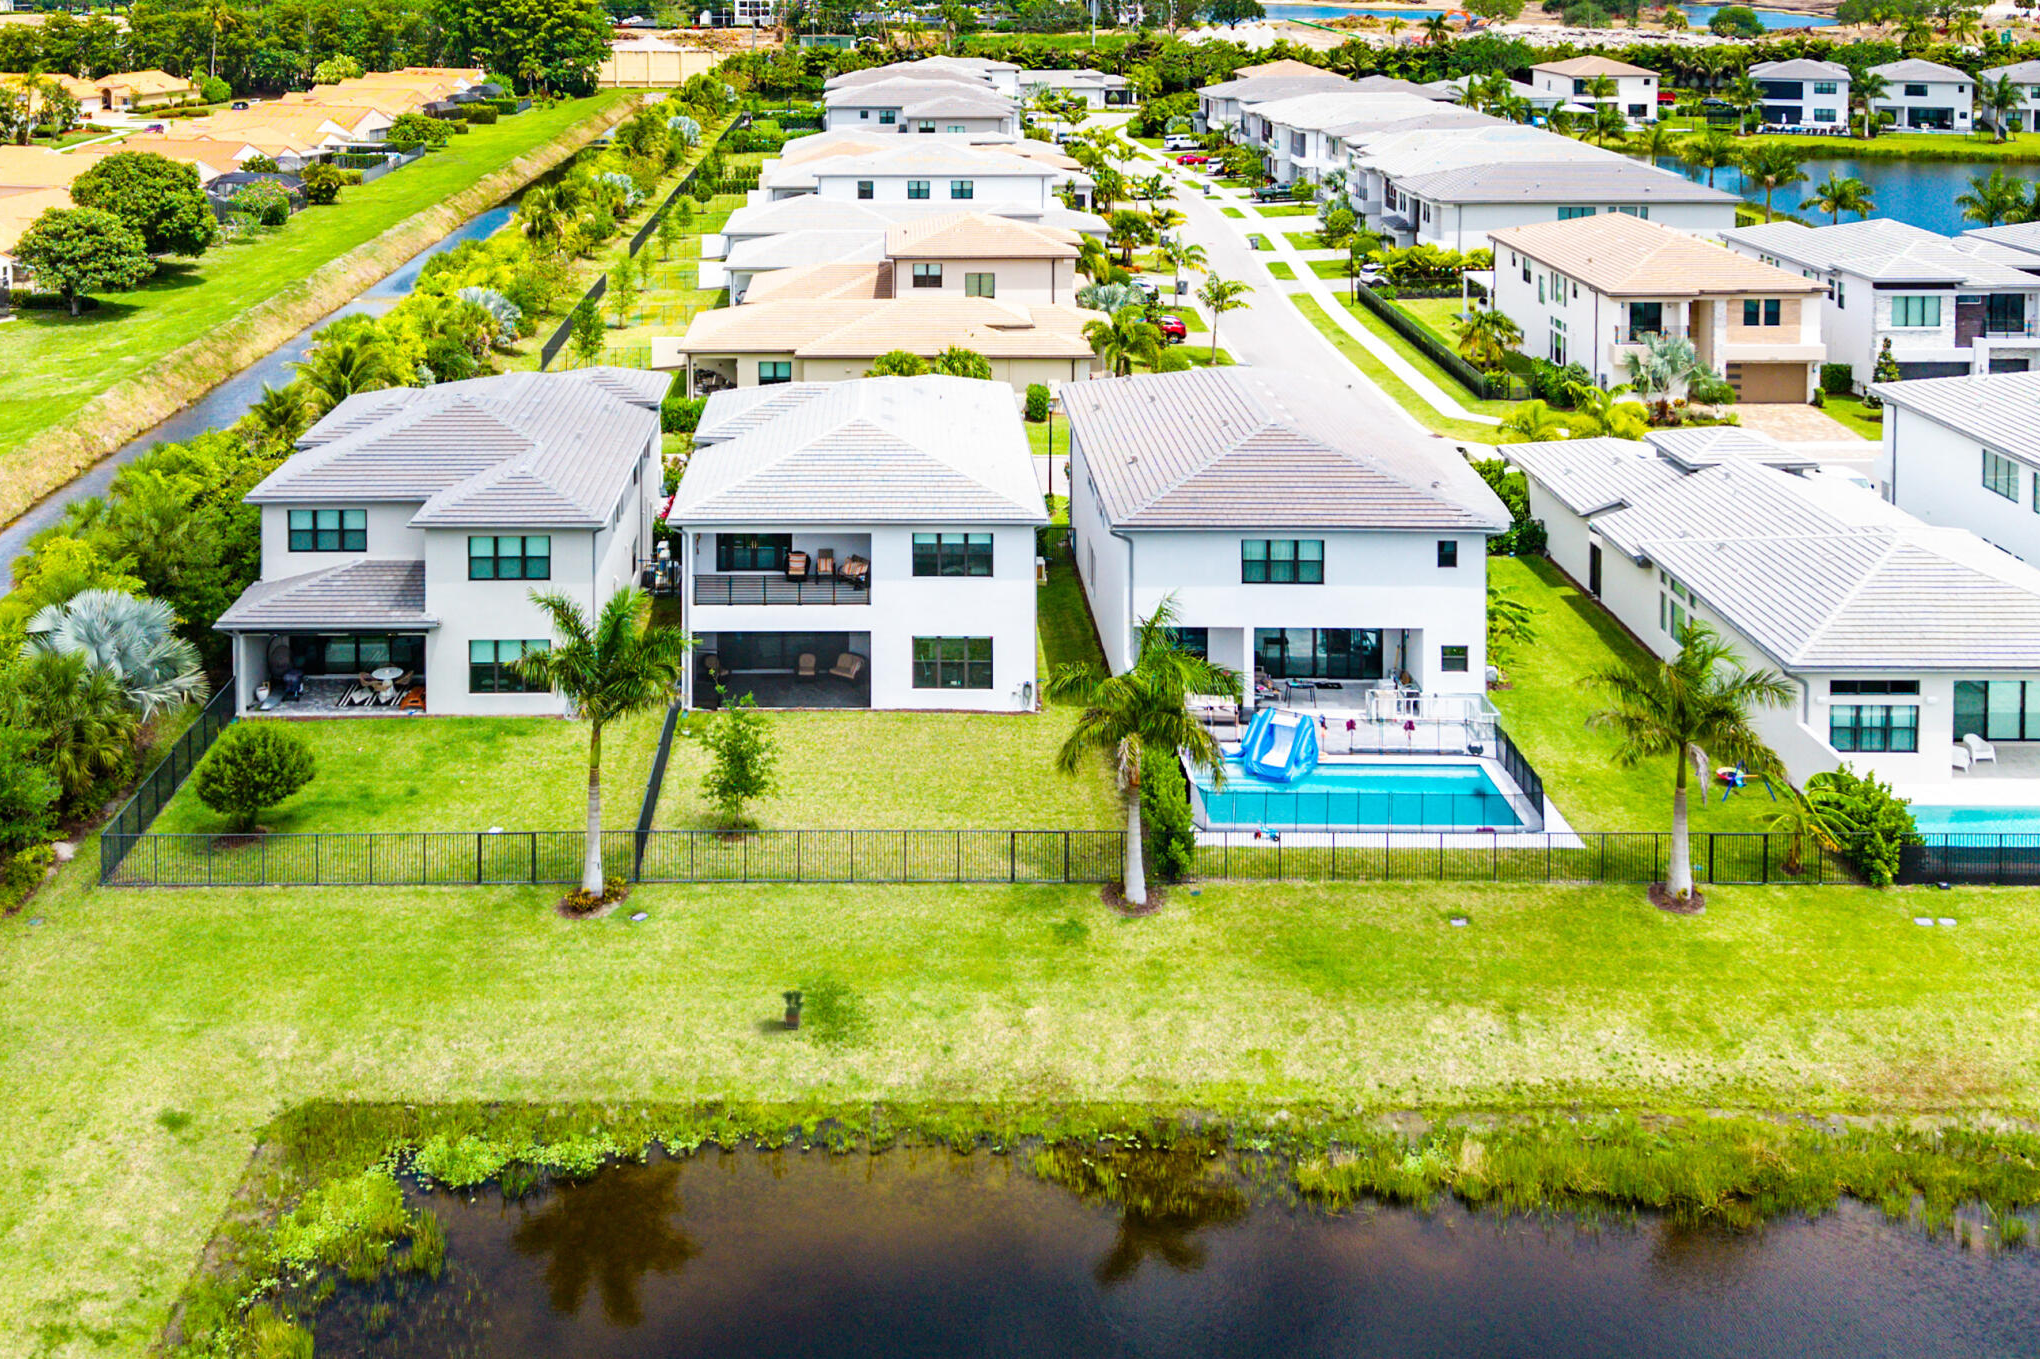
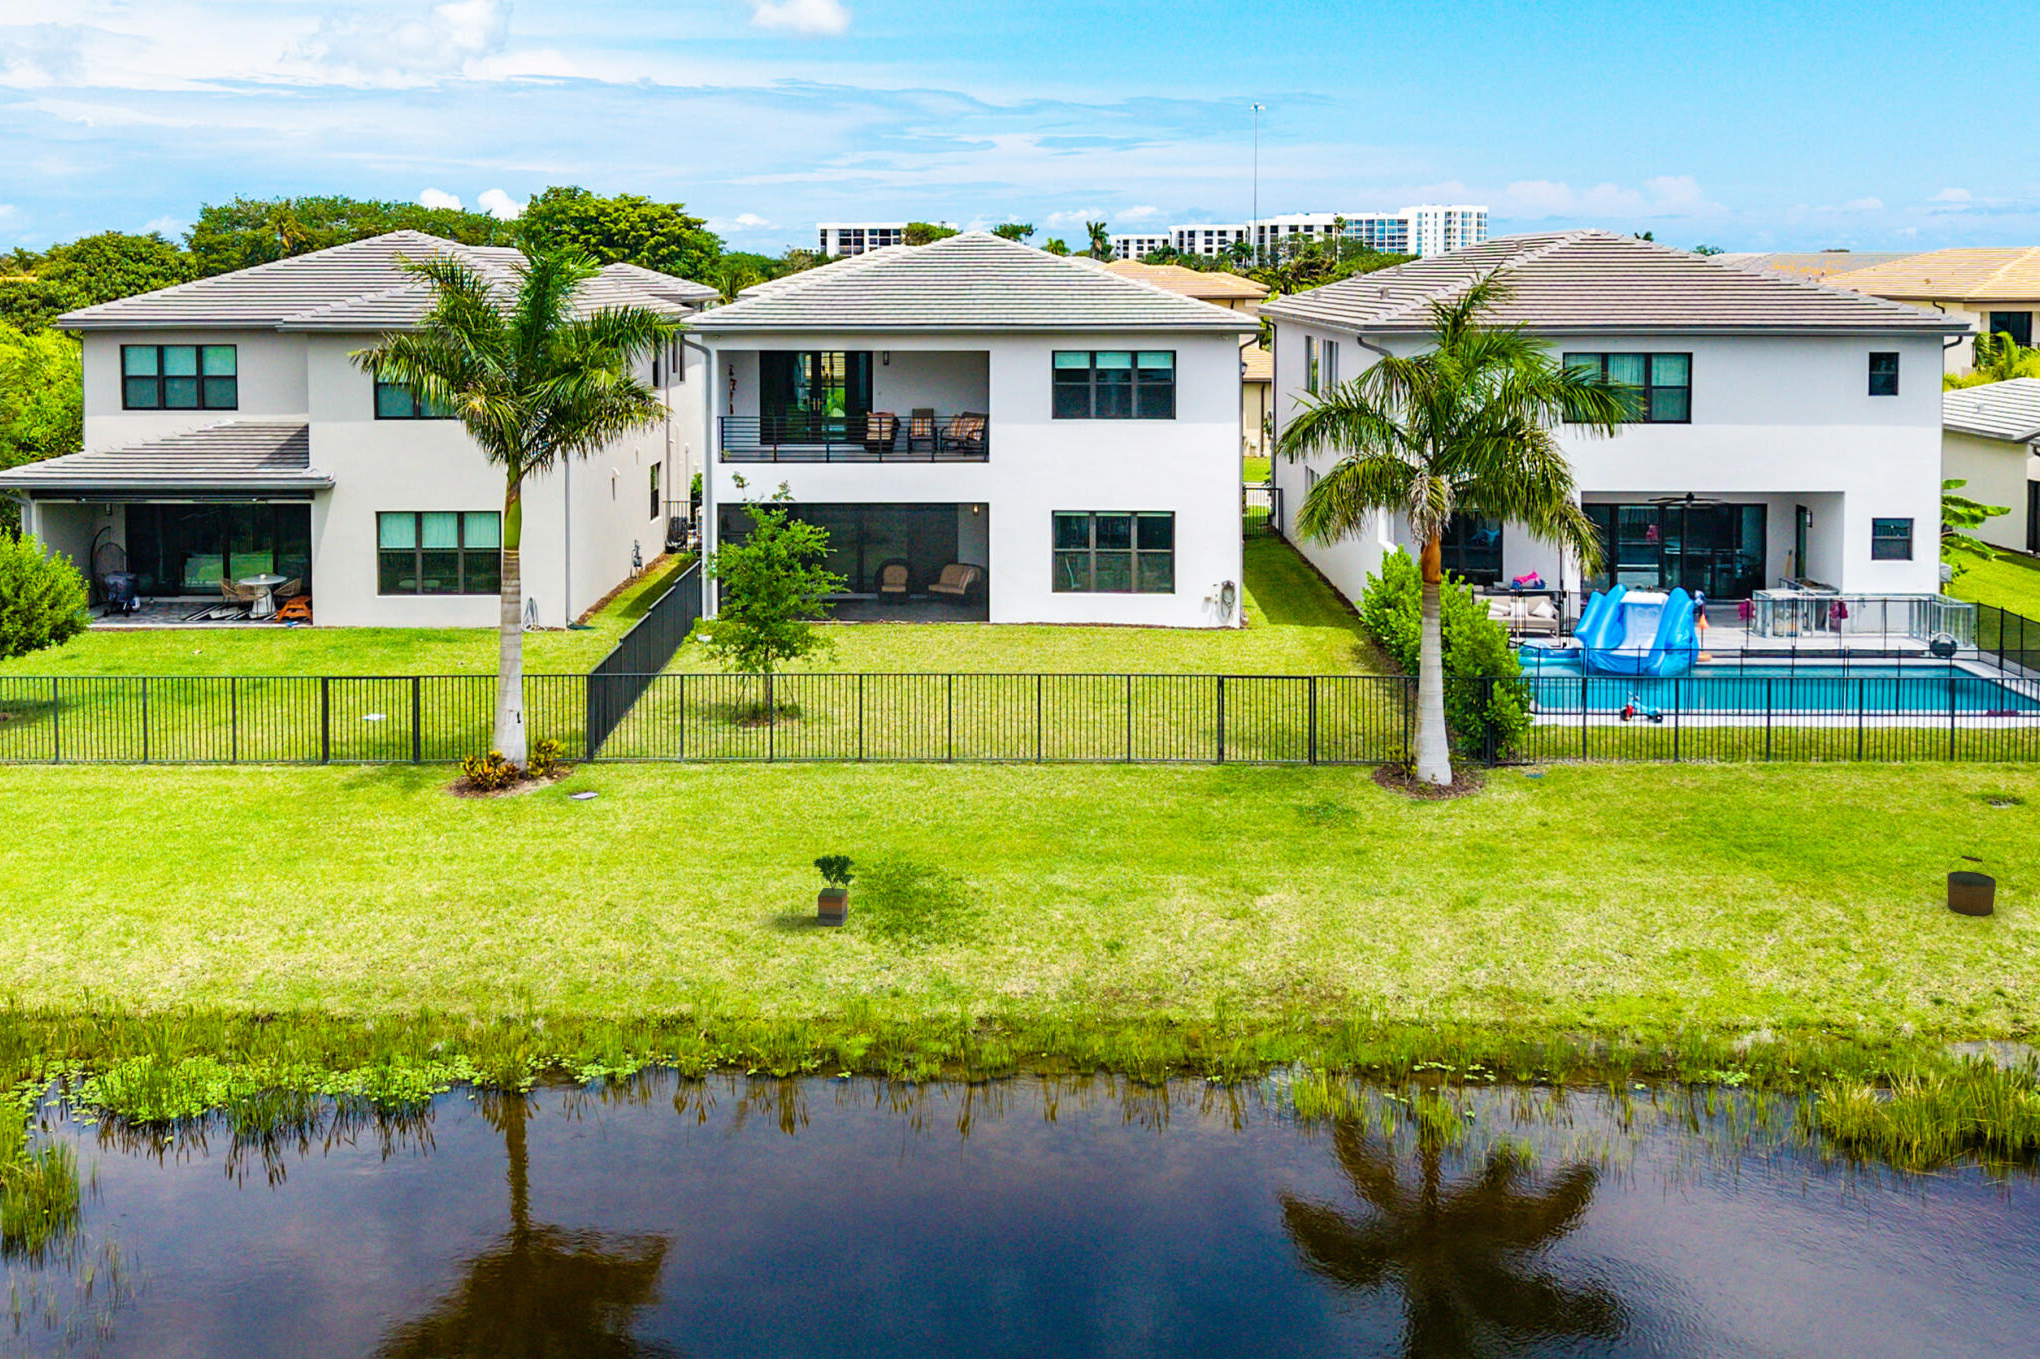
bucket: none [1406,982,1431,1015] -> present [1947,856,1996,916]

